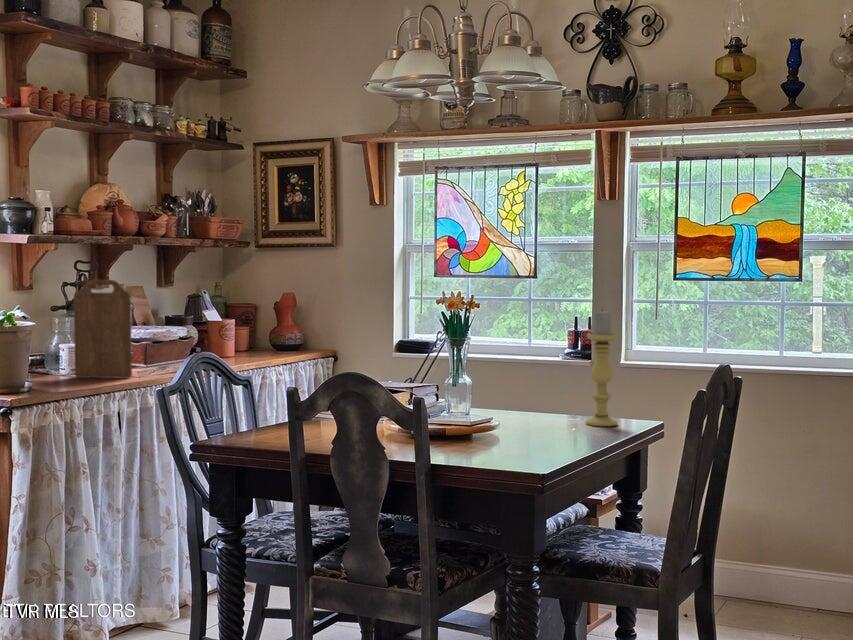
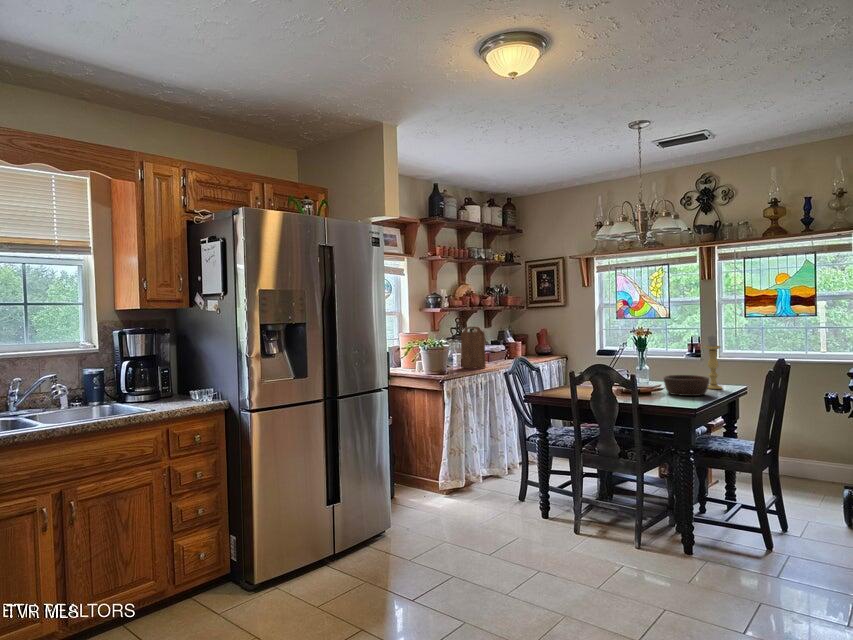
wooden bowl: none [498,396,589,443] -> present [664,375,709,396]

